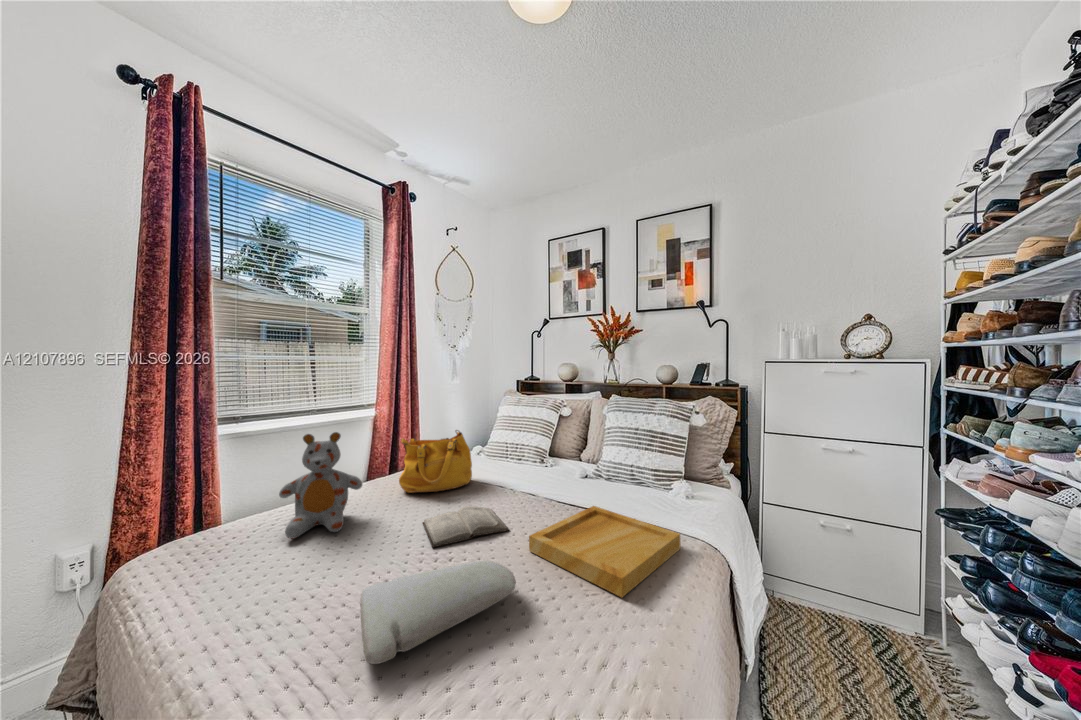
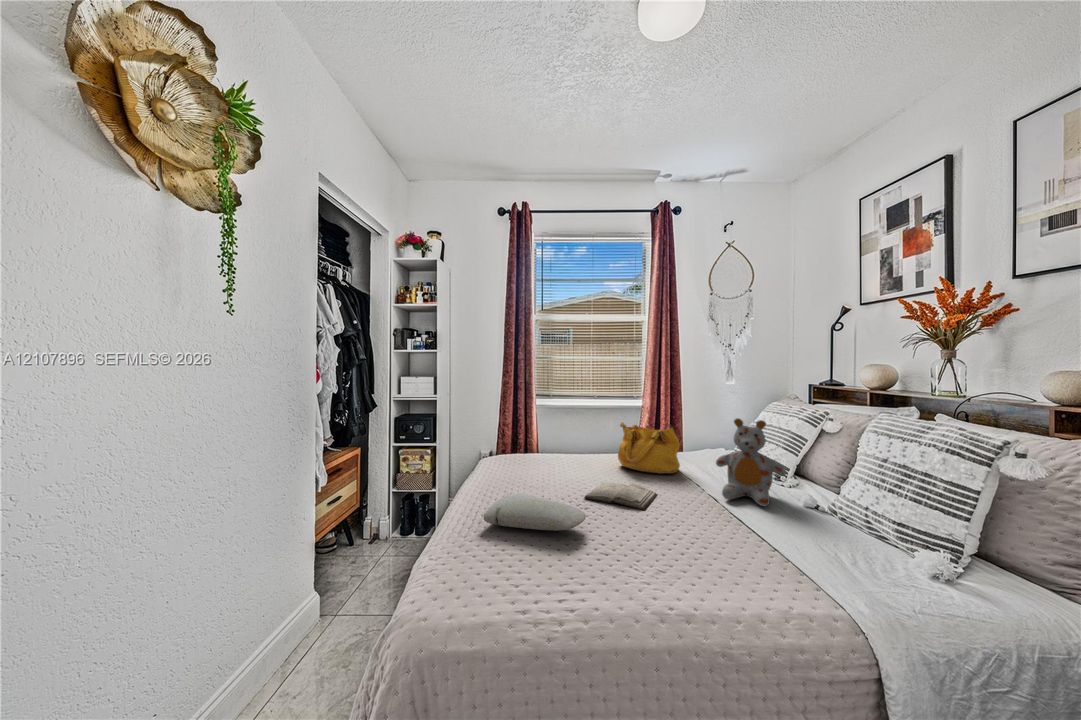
stuffed bear: present [279,432,362,539] -> present [716,418,787,506]
tray: present [529,506,680,597] -> none [633,512,771,590]

